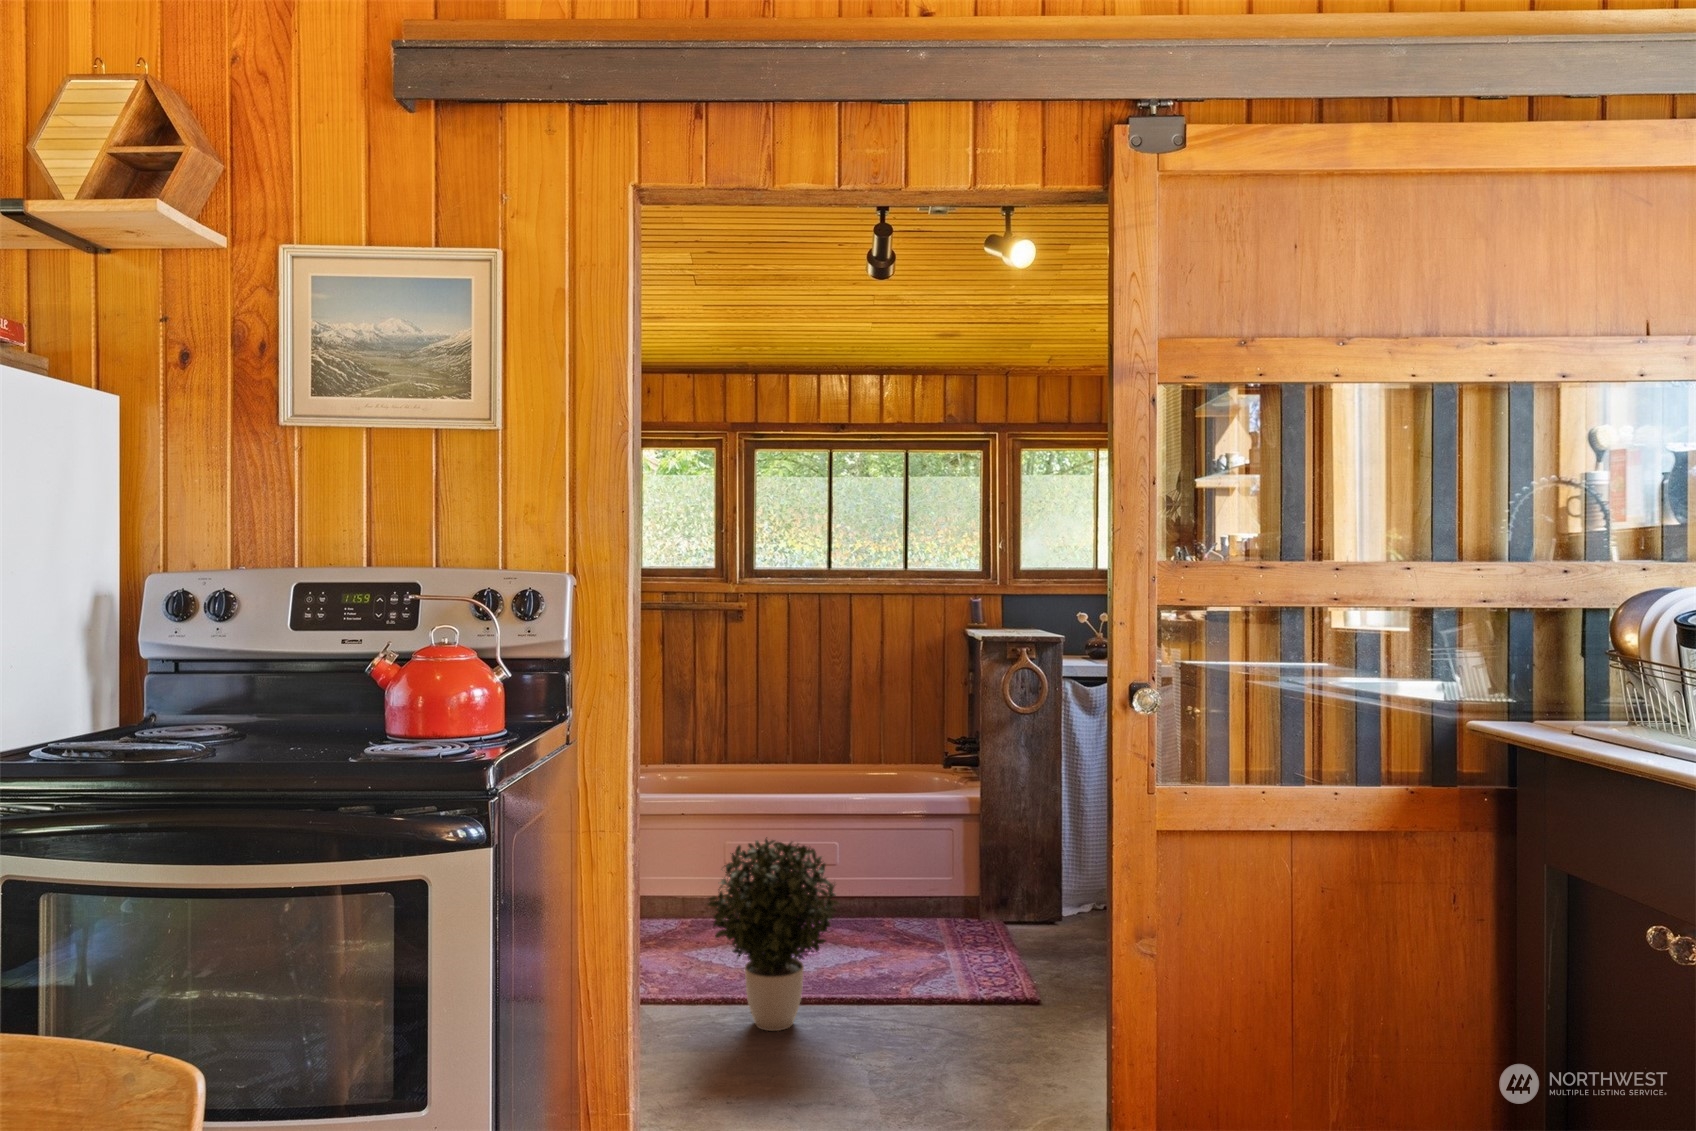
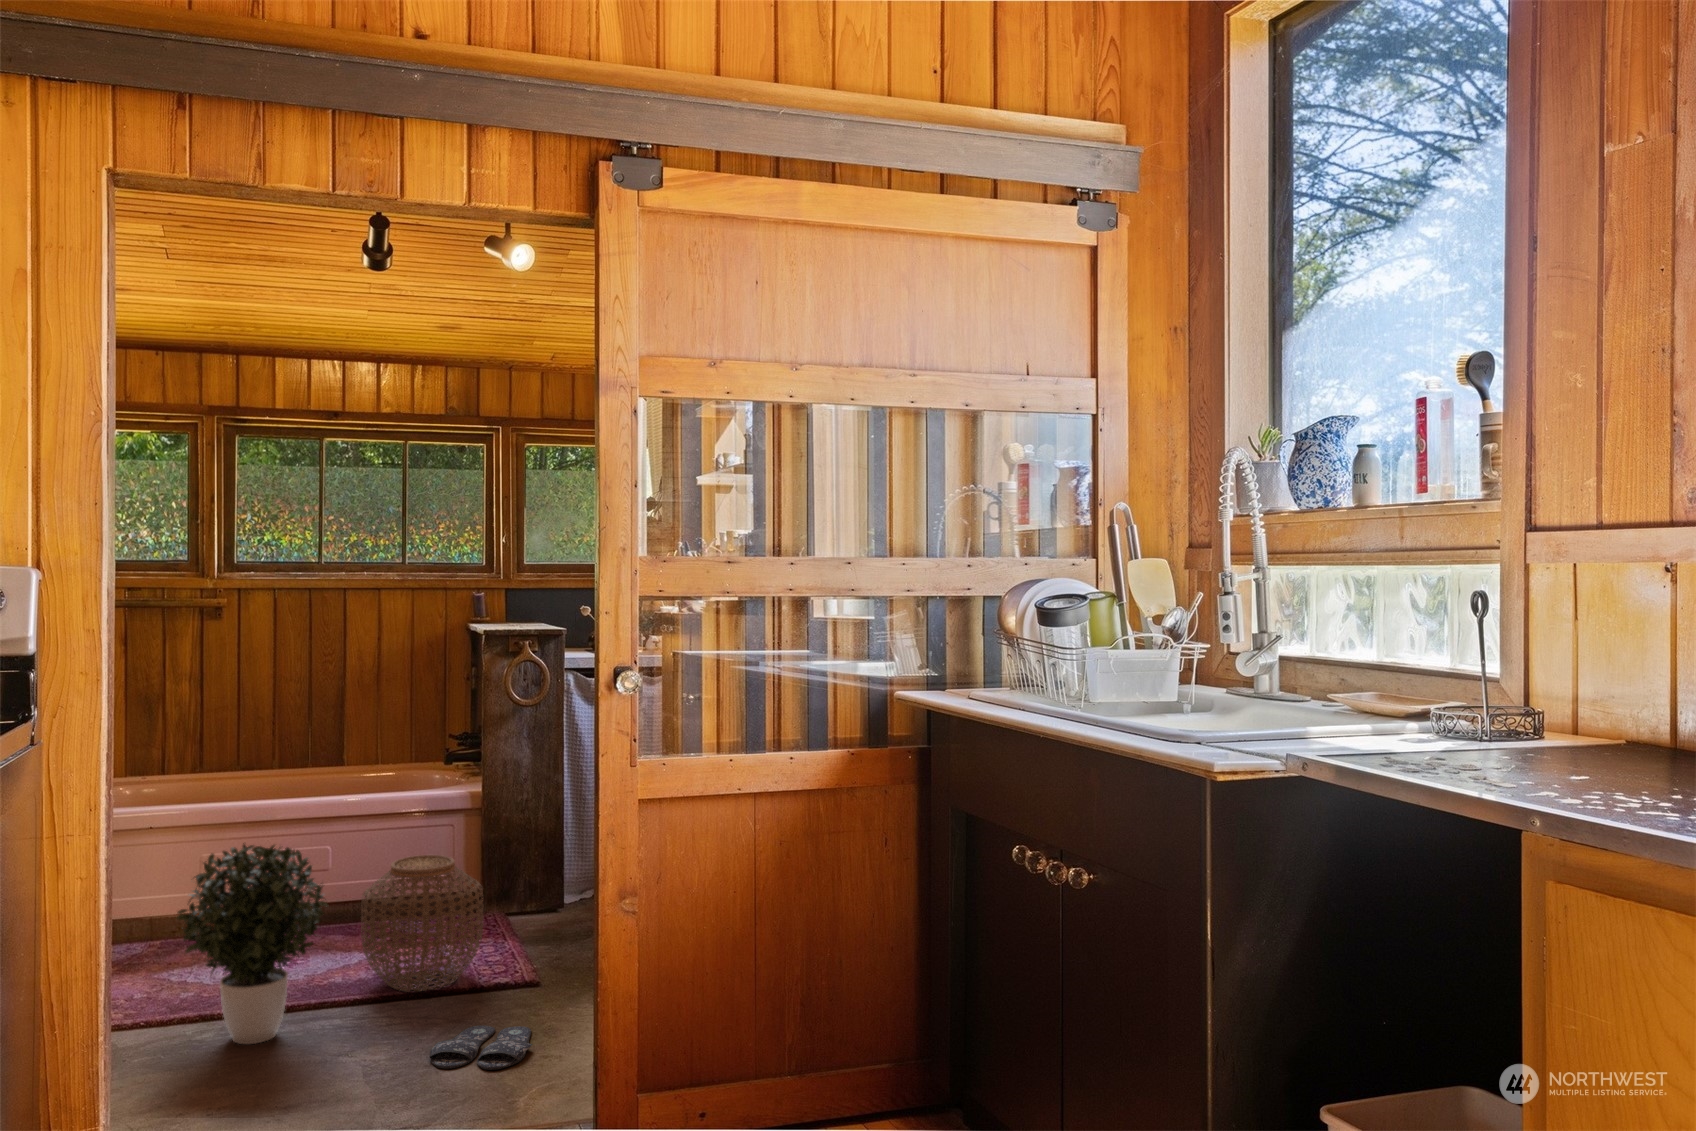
woven basket: none [870,859,983,993] -> present [361,855,483,992]
slippers: none [934,1041,1036,1099] -> present [430,1025,532,1070]

